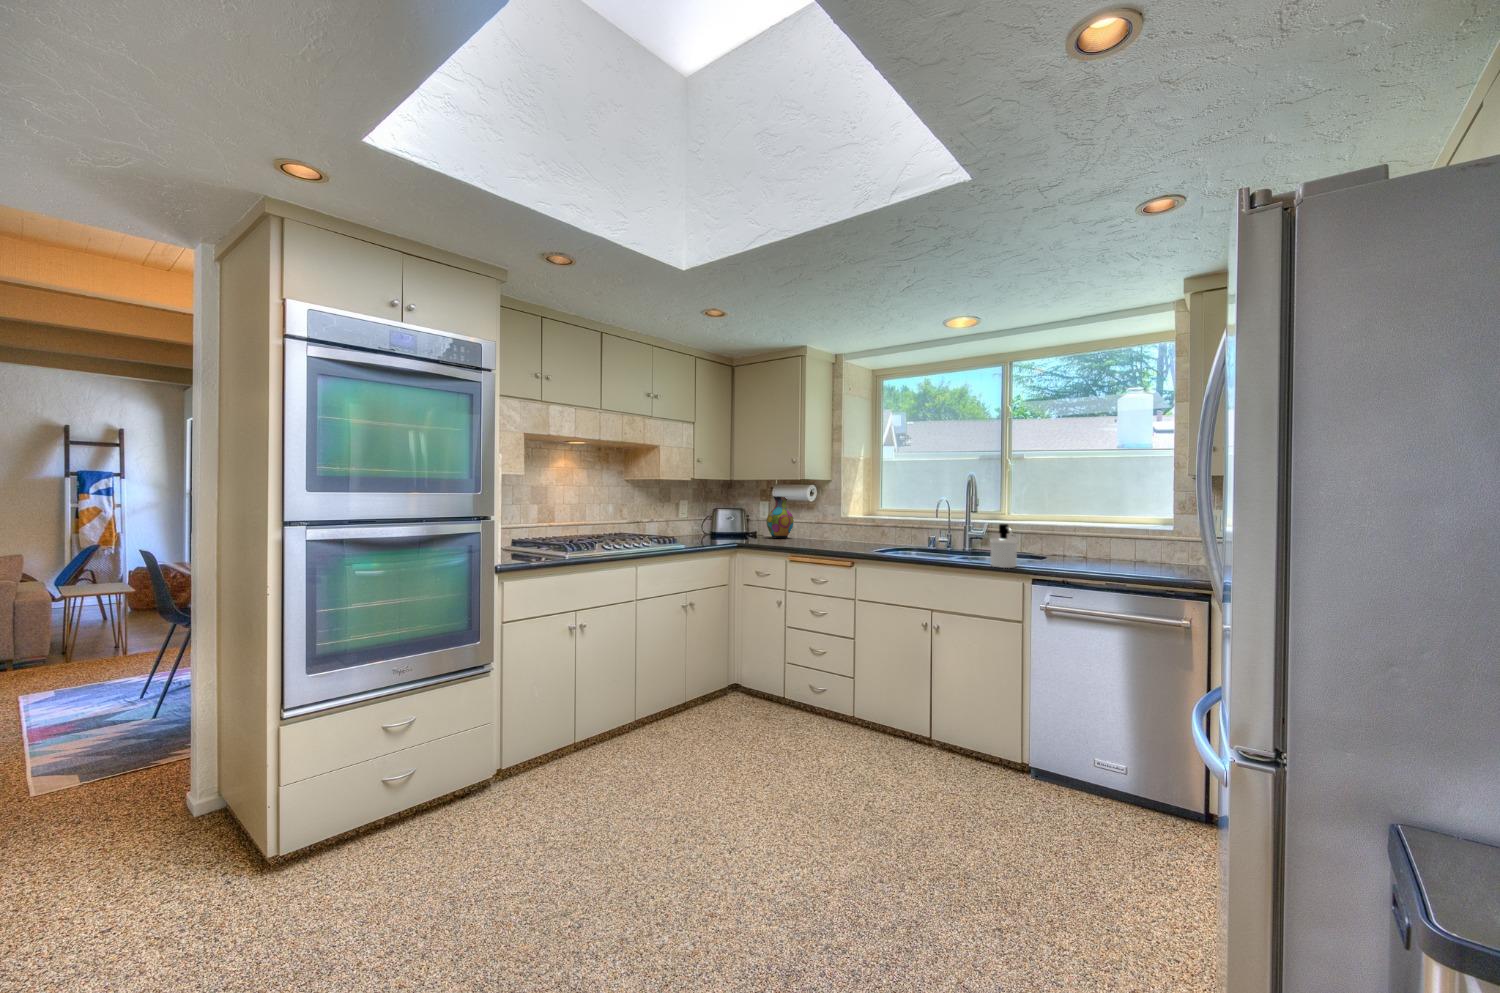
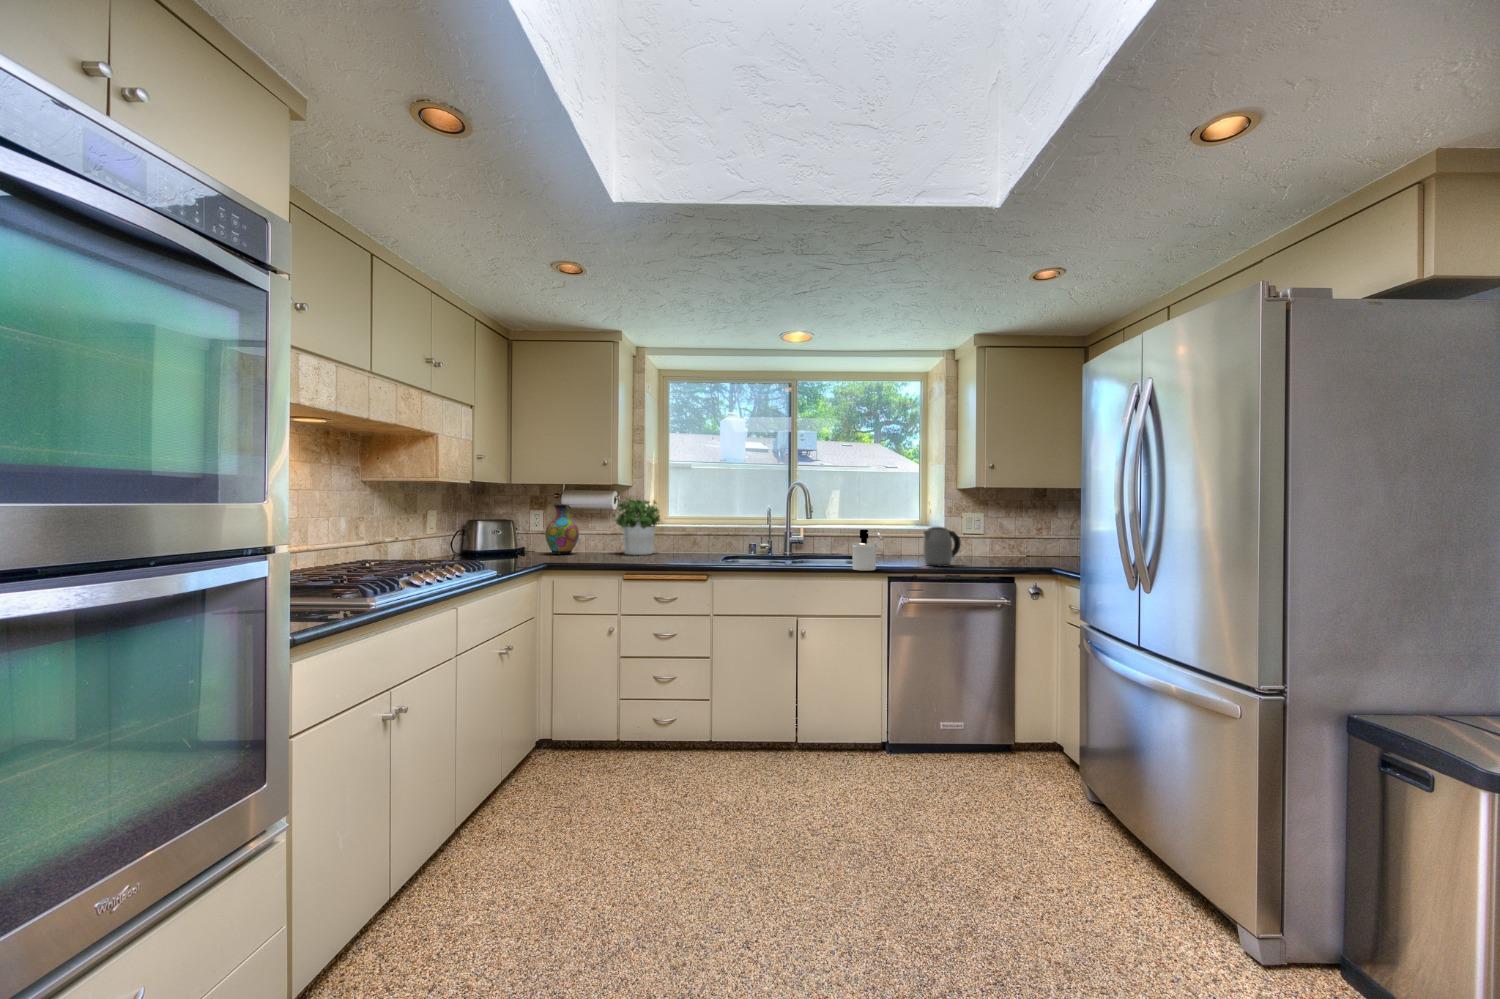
potted plant: none [818,490,860,542] -> present [613,498,660,555]
kettle: none [1096,524,1151,571] -> present [924,527,961,567]

